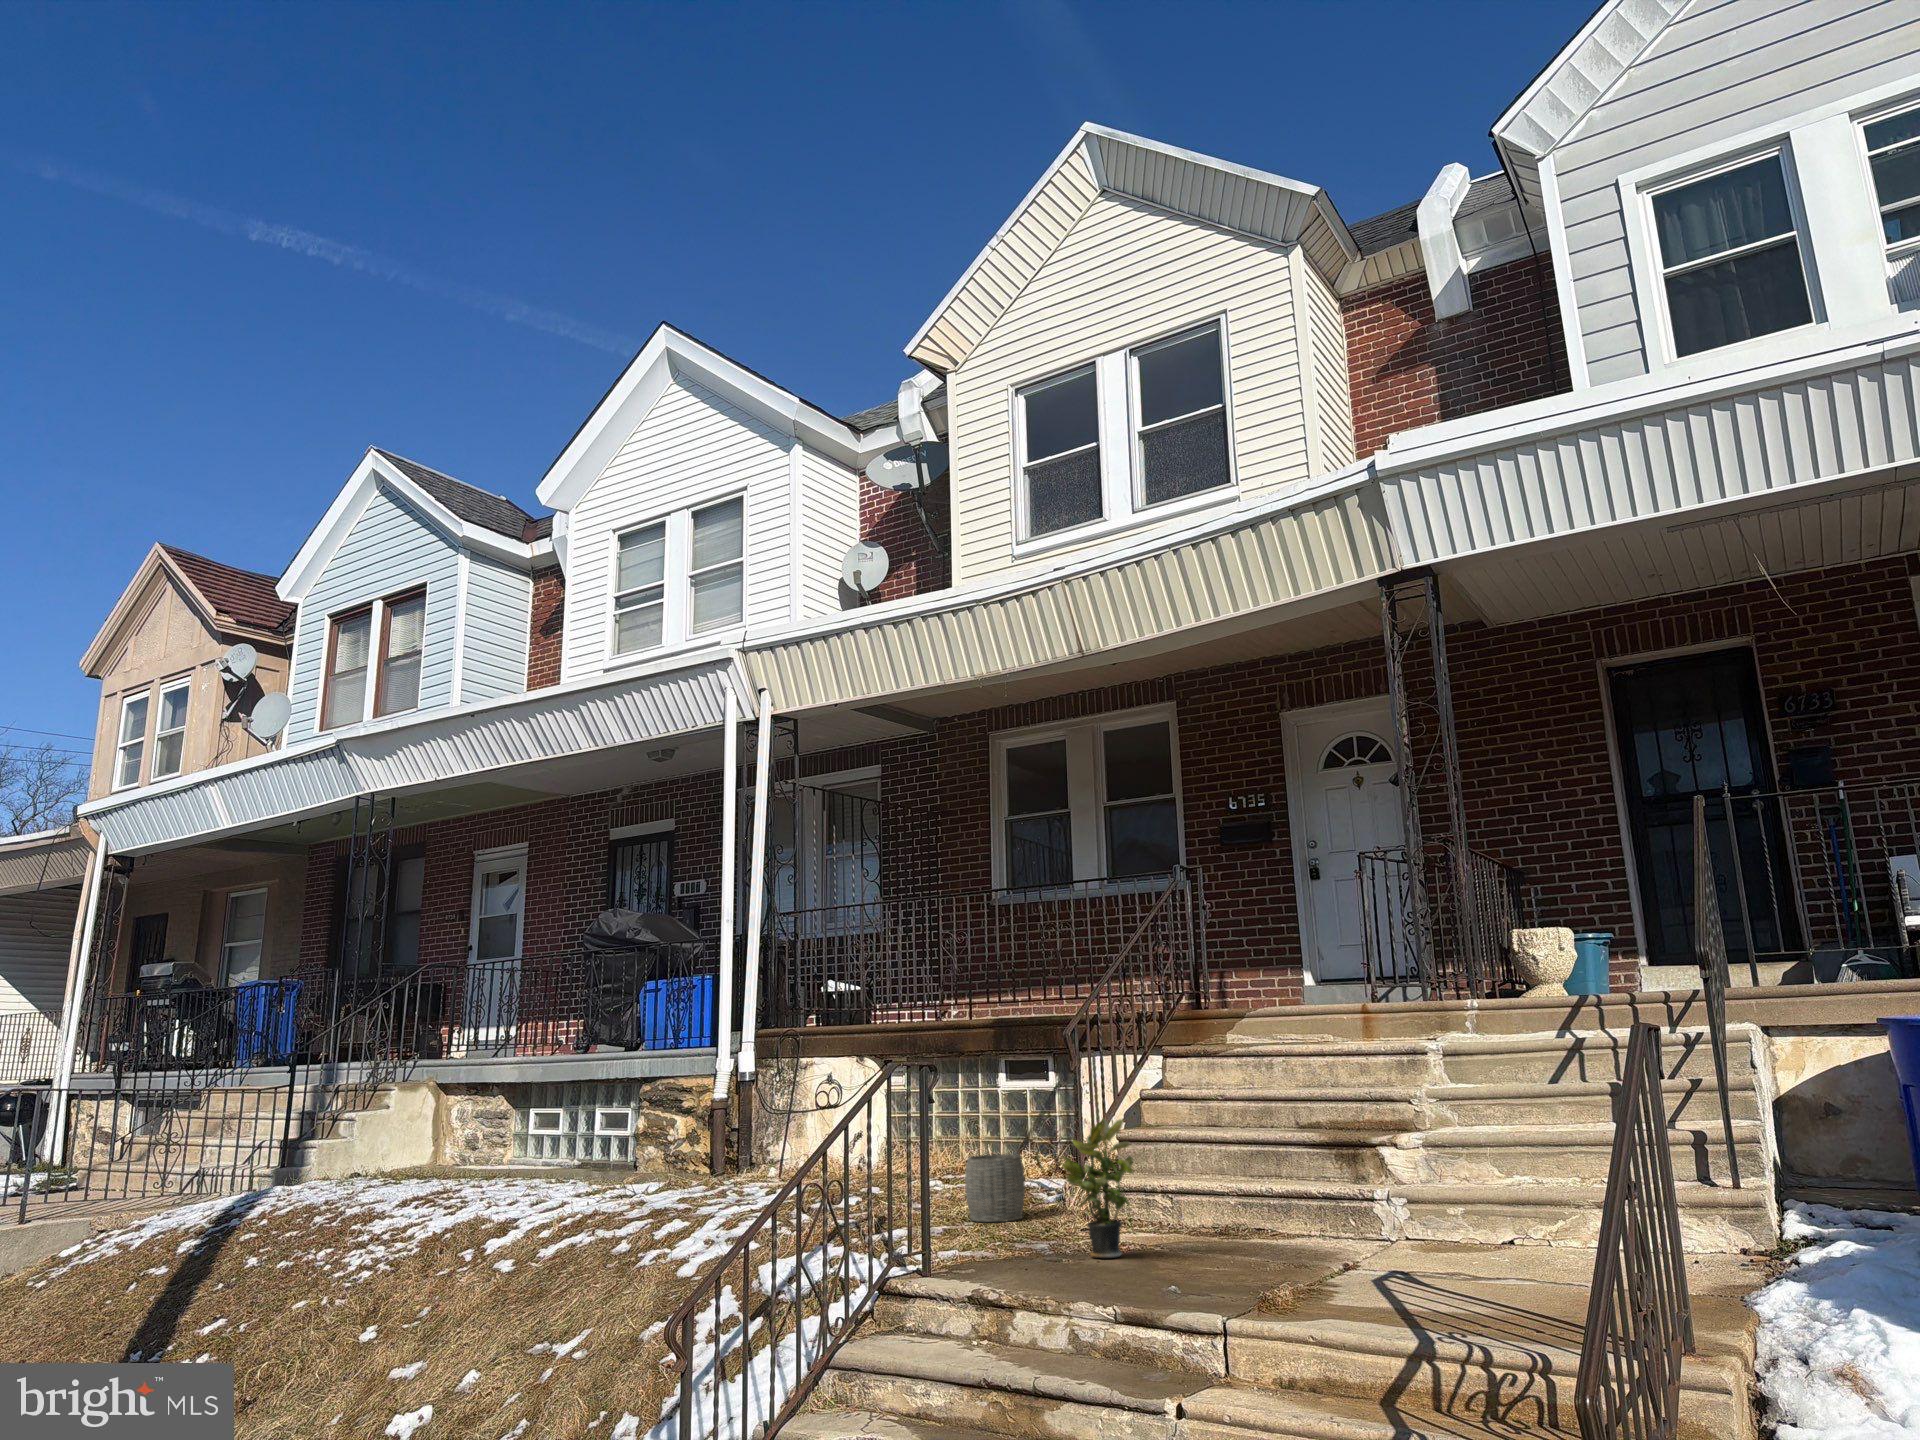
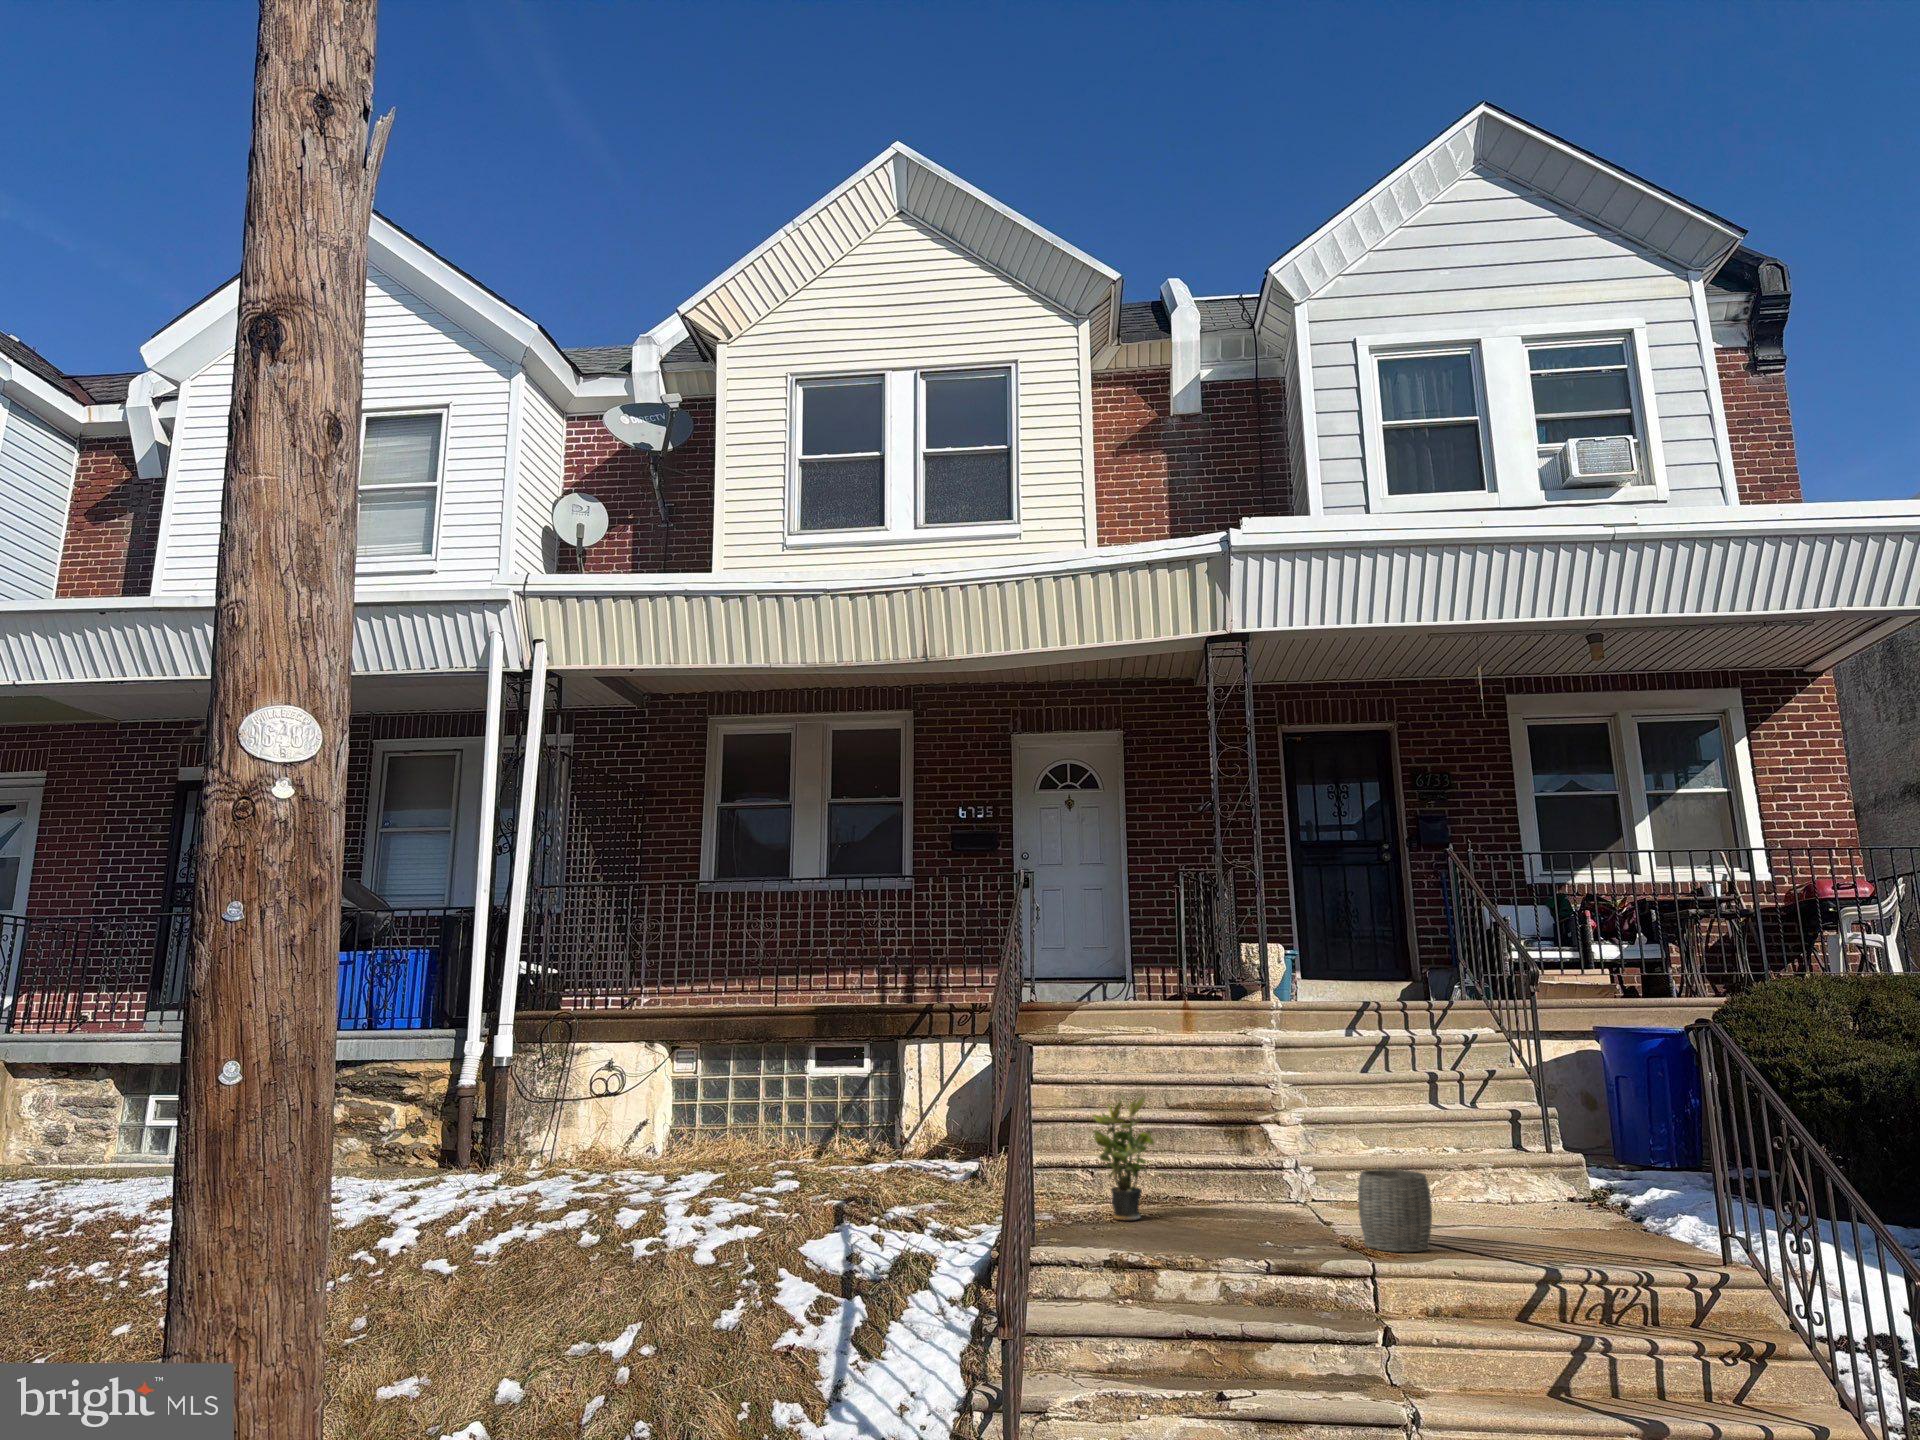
woven basket: present [965,1154,1025,1222] -> present [1358,1169,1432,1252]

